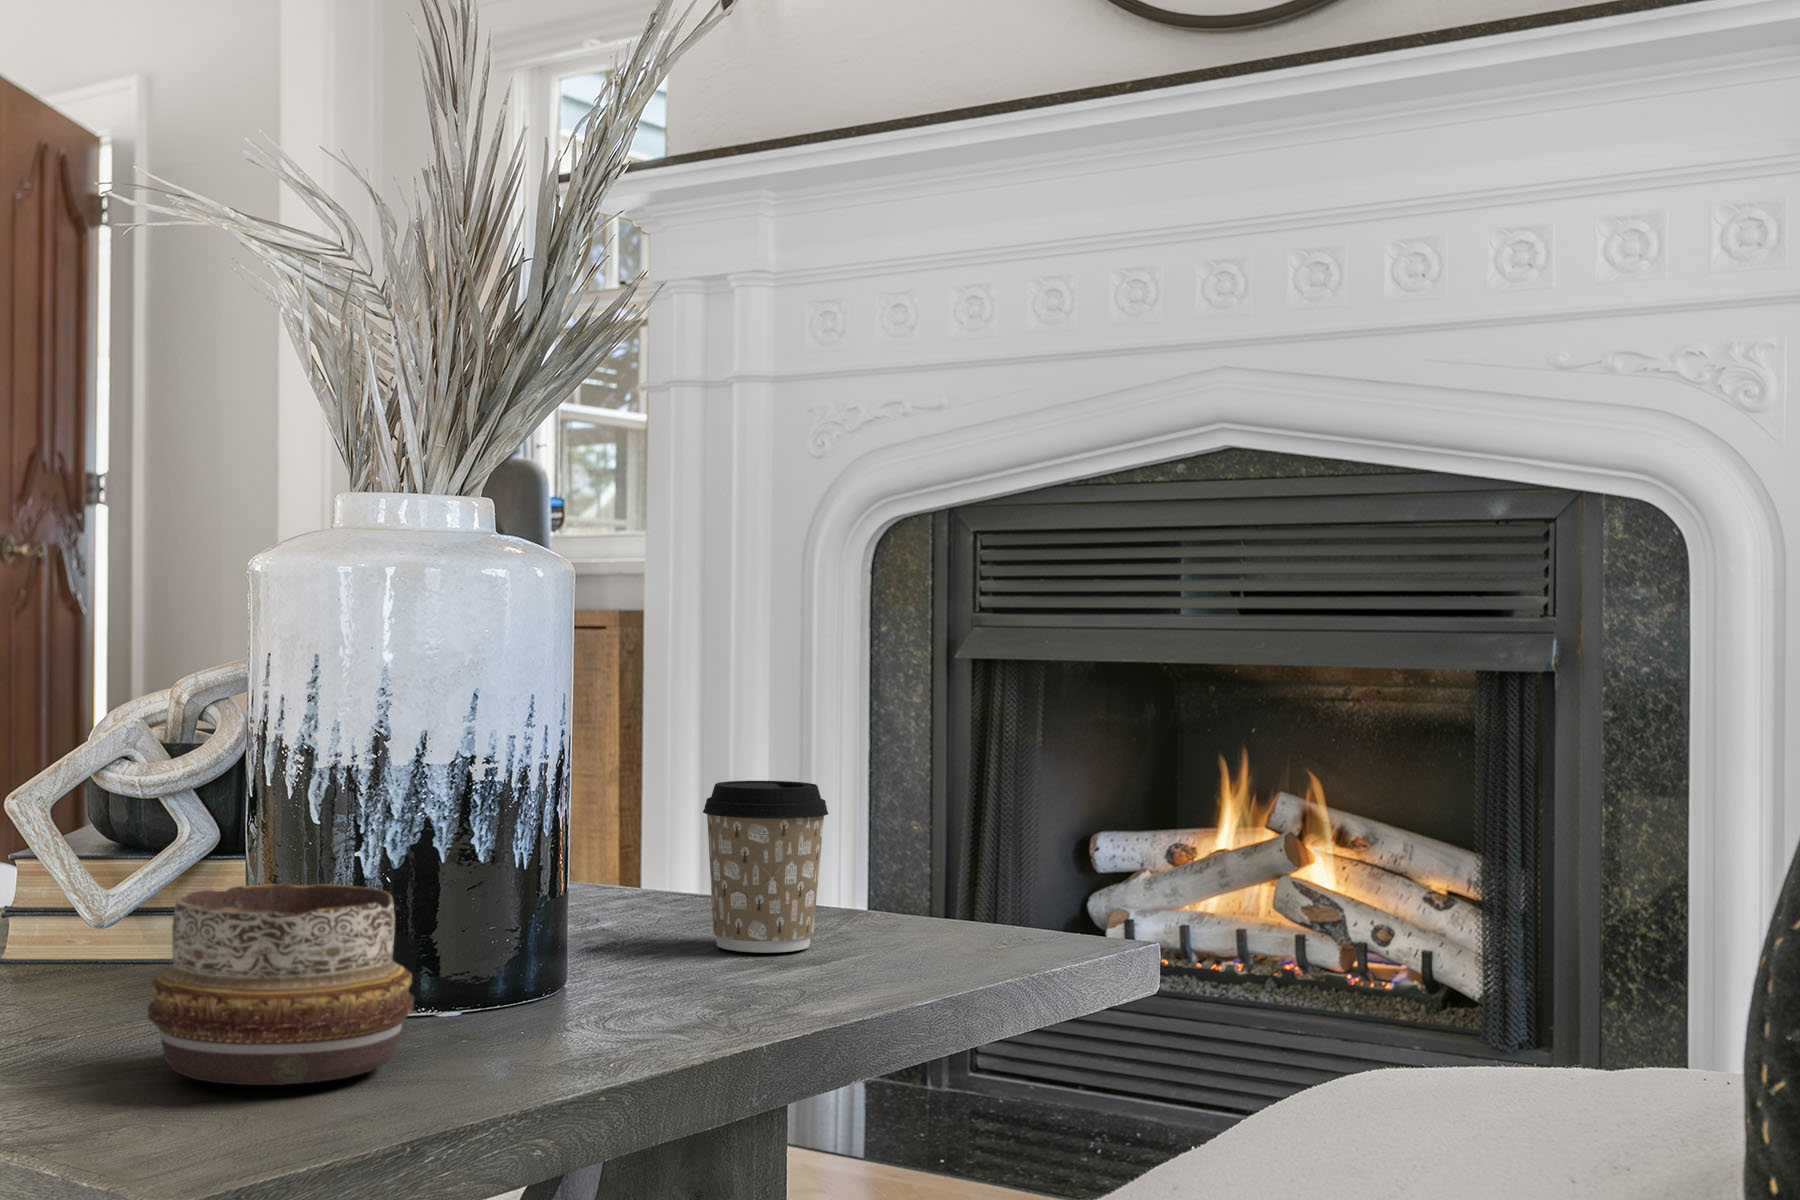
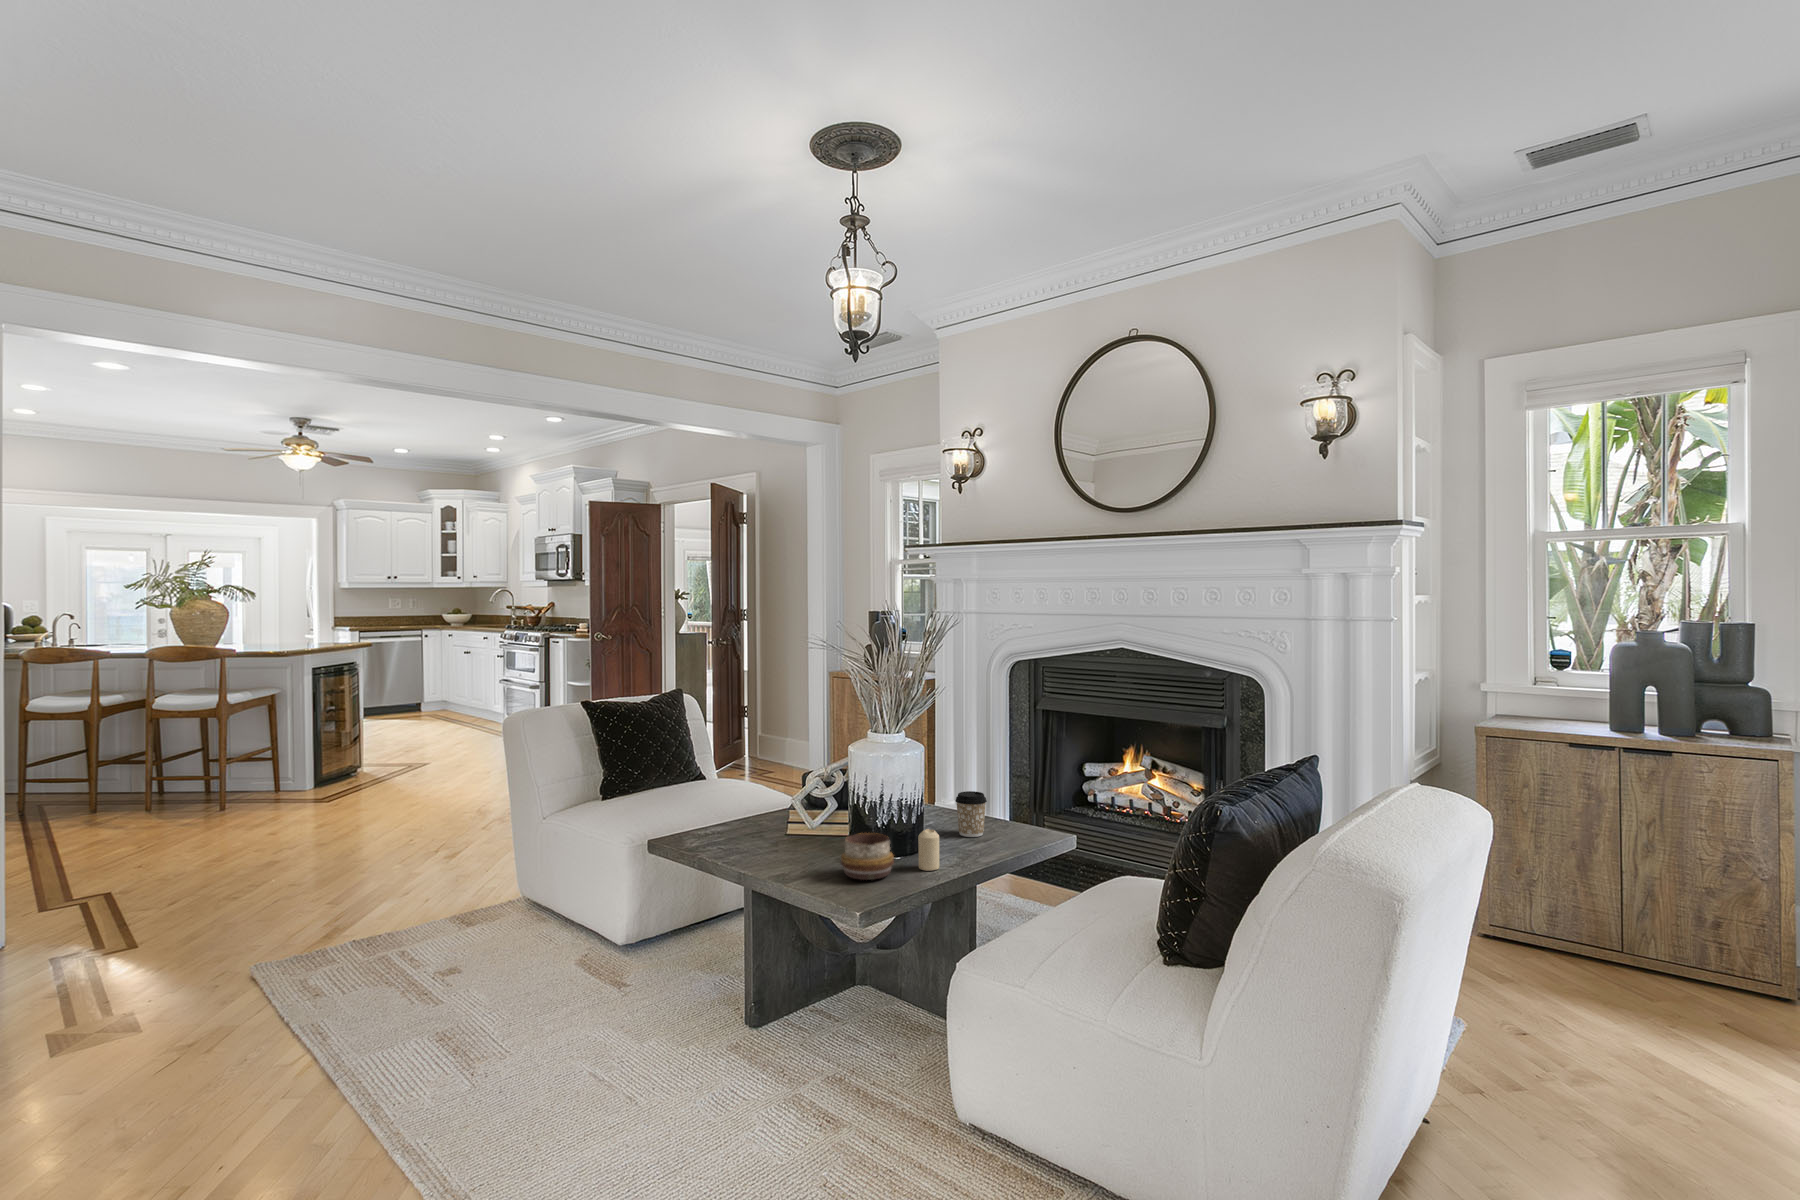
candle: none [534,869,631,1051] -> present [918,829,939,871]

